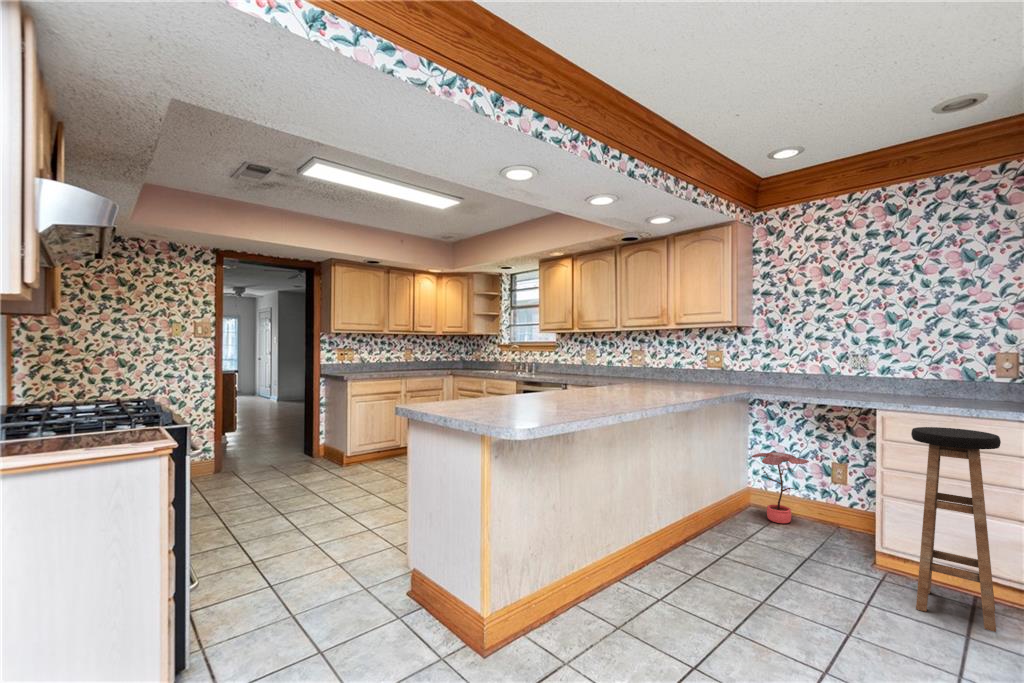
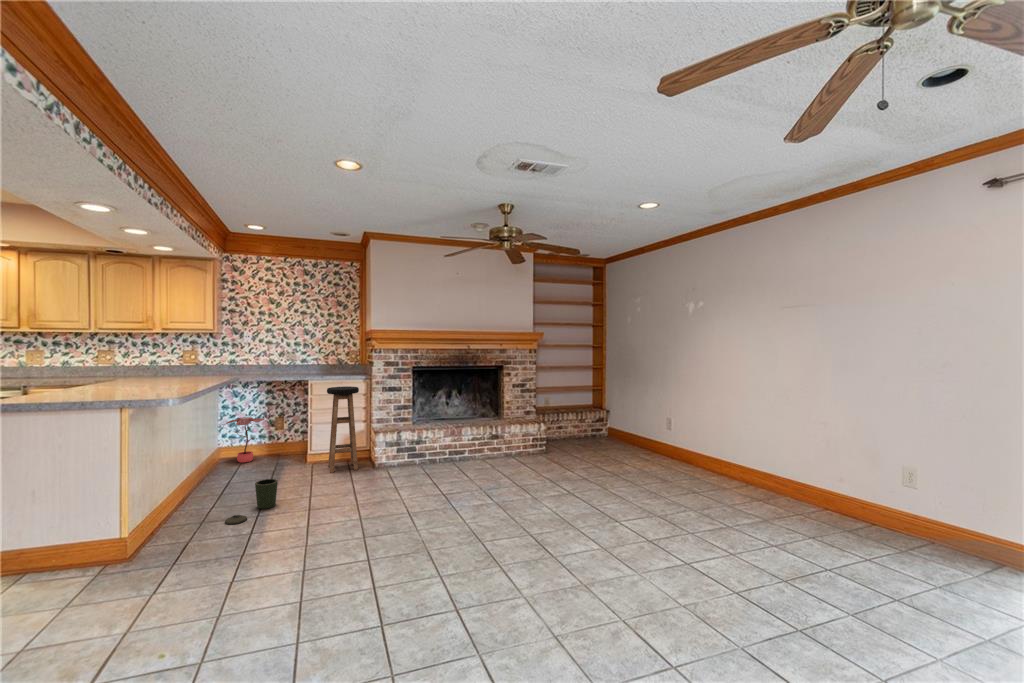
trash can: none [653,579,760,650] -> present [225,479,278,525]

